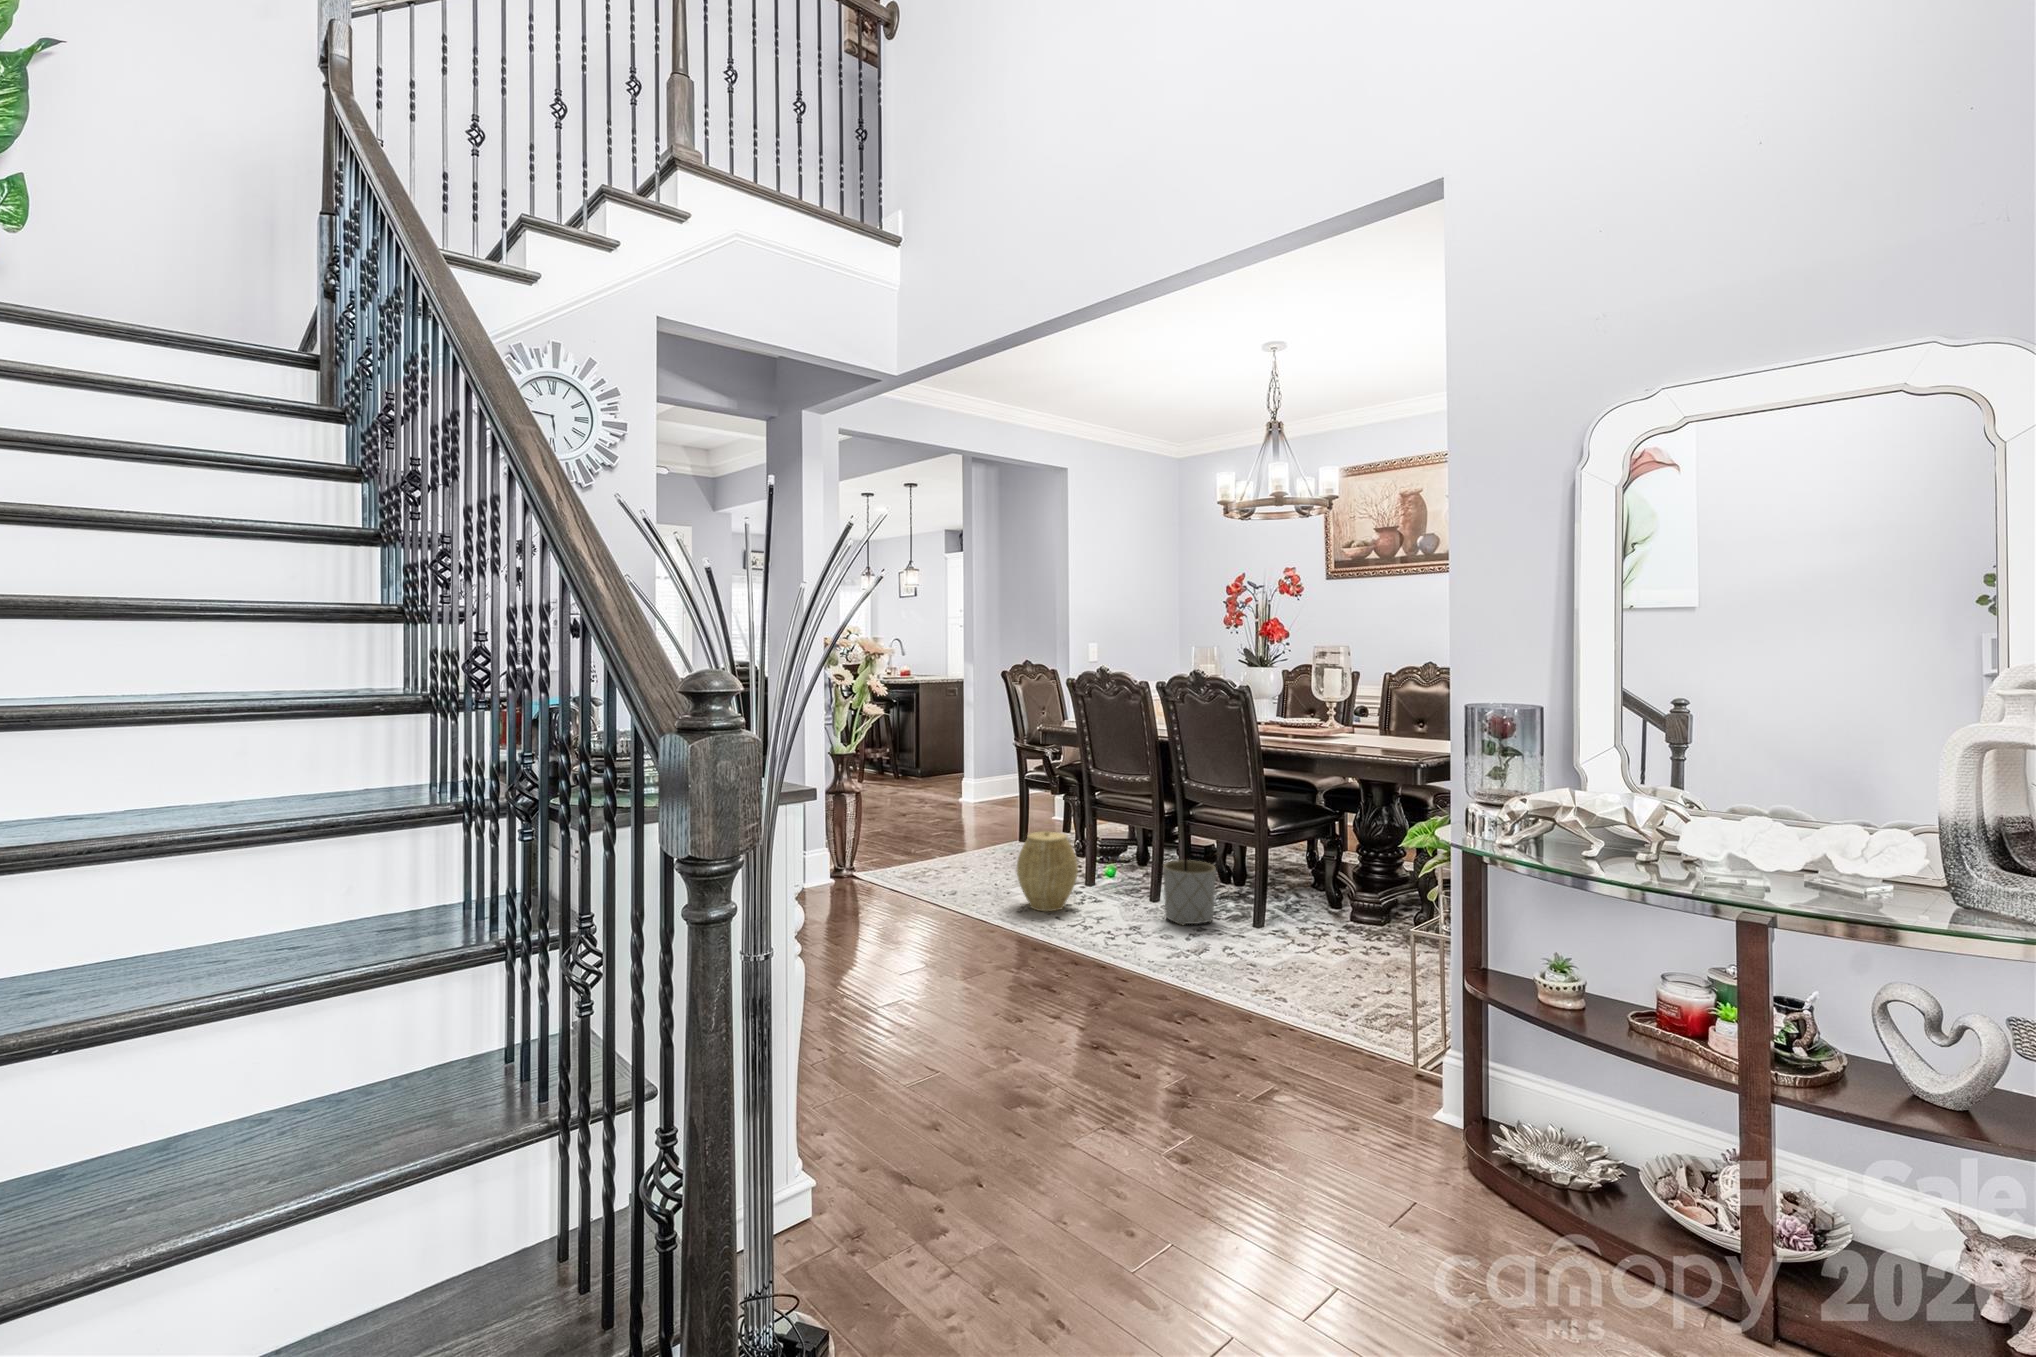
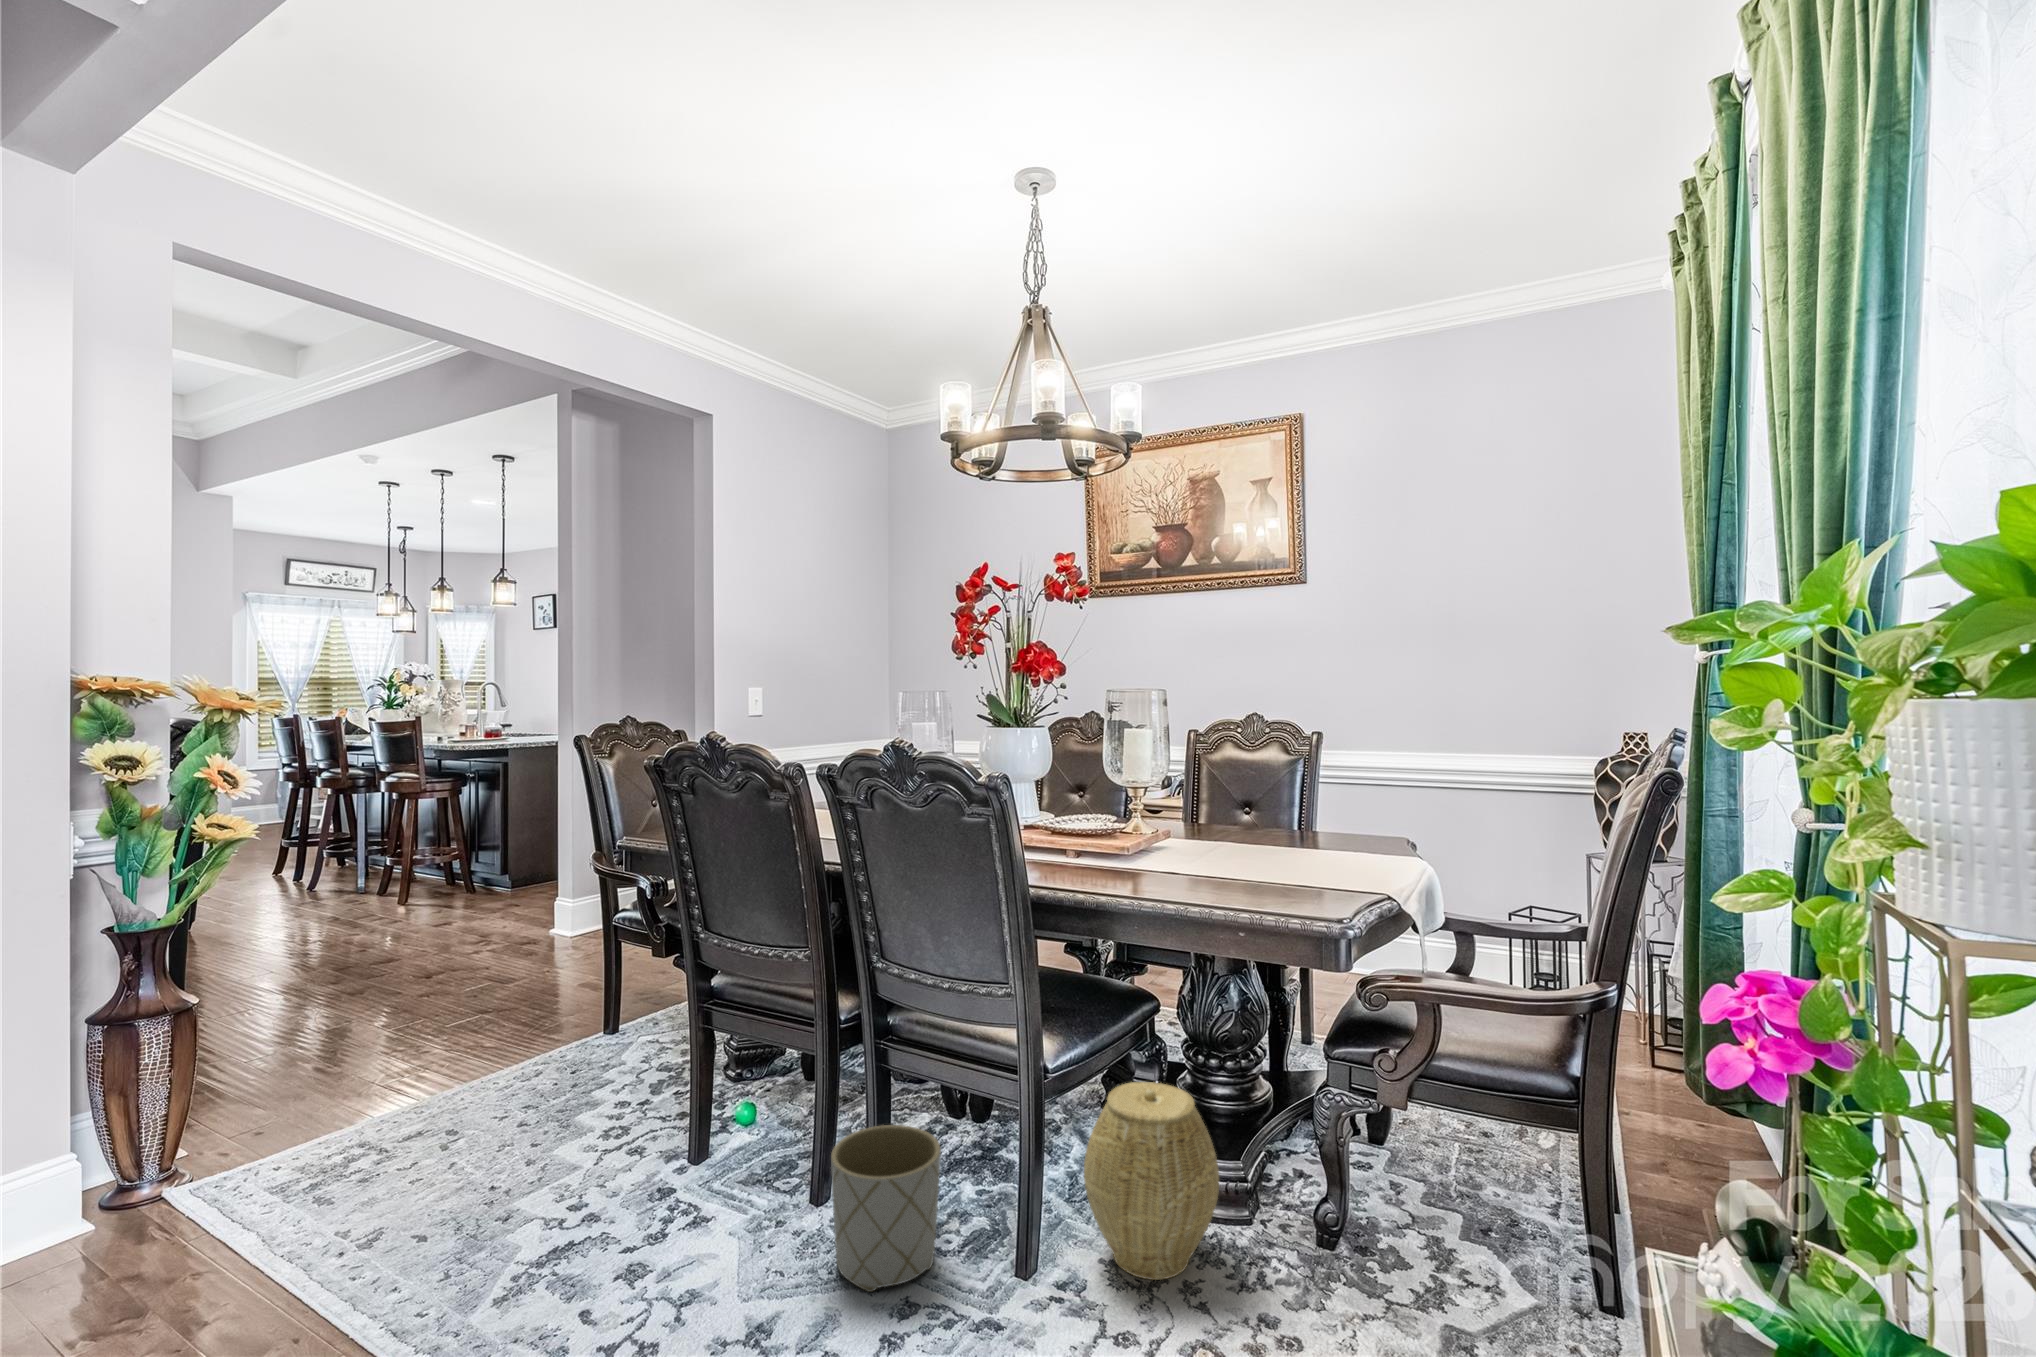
woven basket: present [1017,831,1078,911] -> present [1084,1082,1219,1280]

